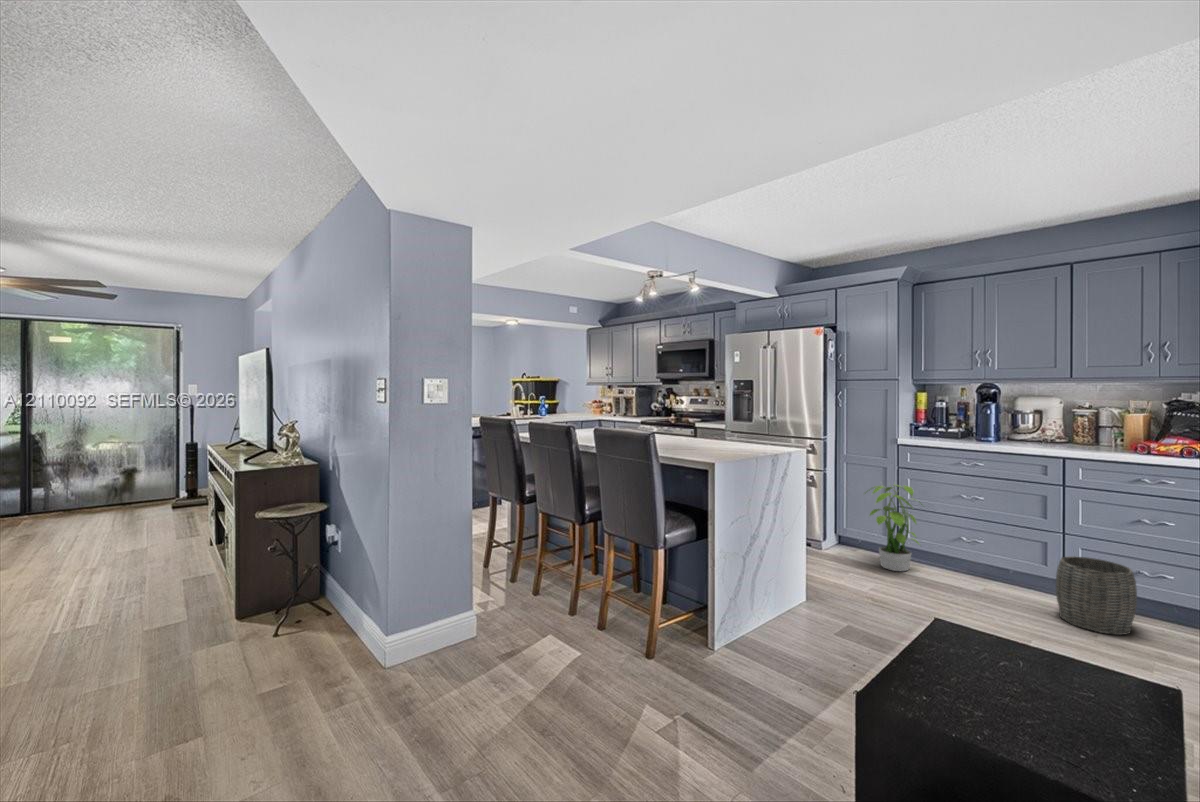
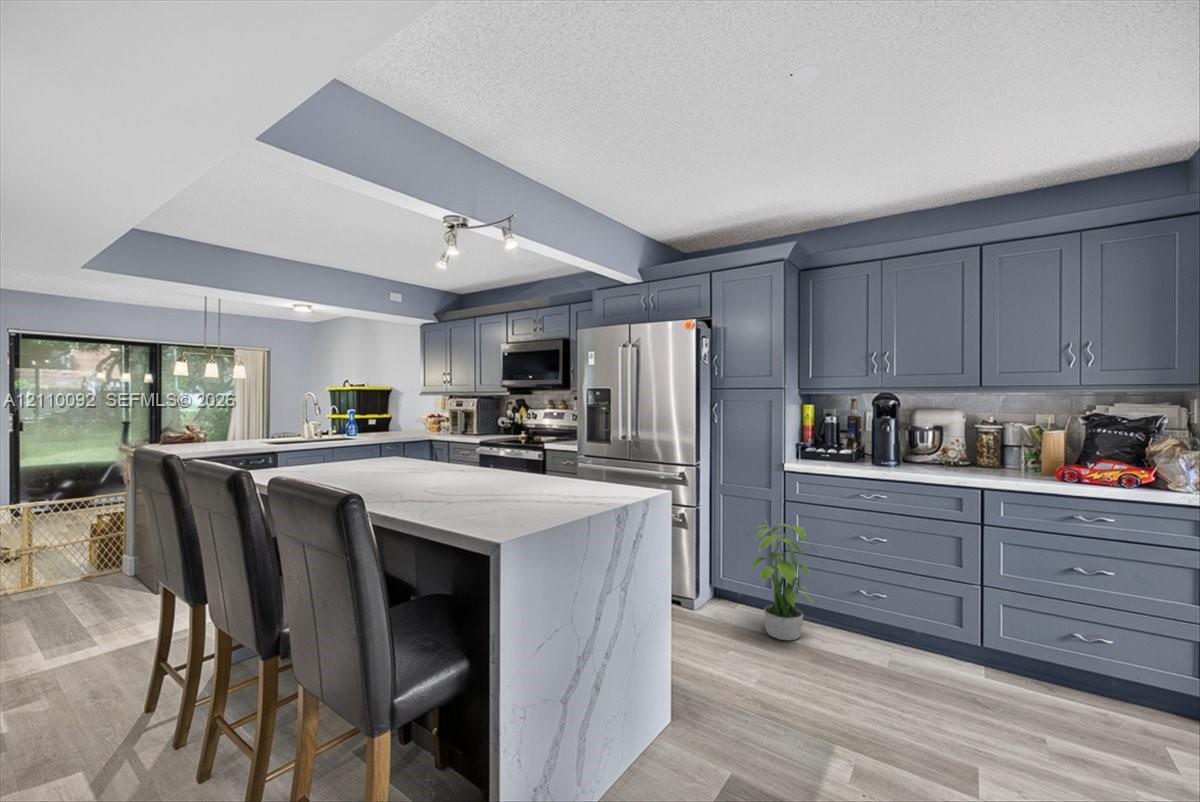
woven basket: present [1056,556,1137,635] -> none [984,620,1085,733]

